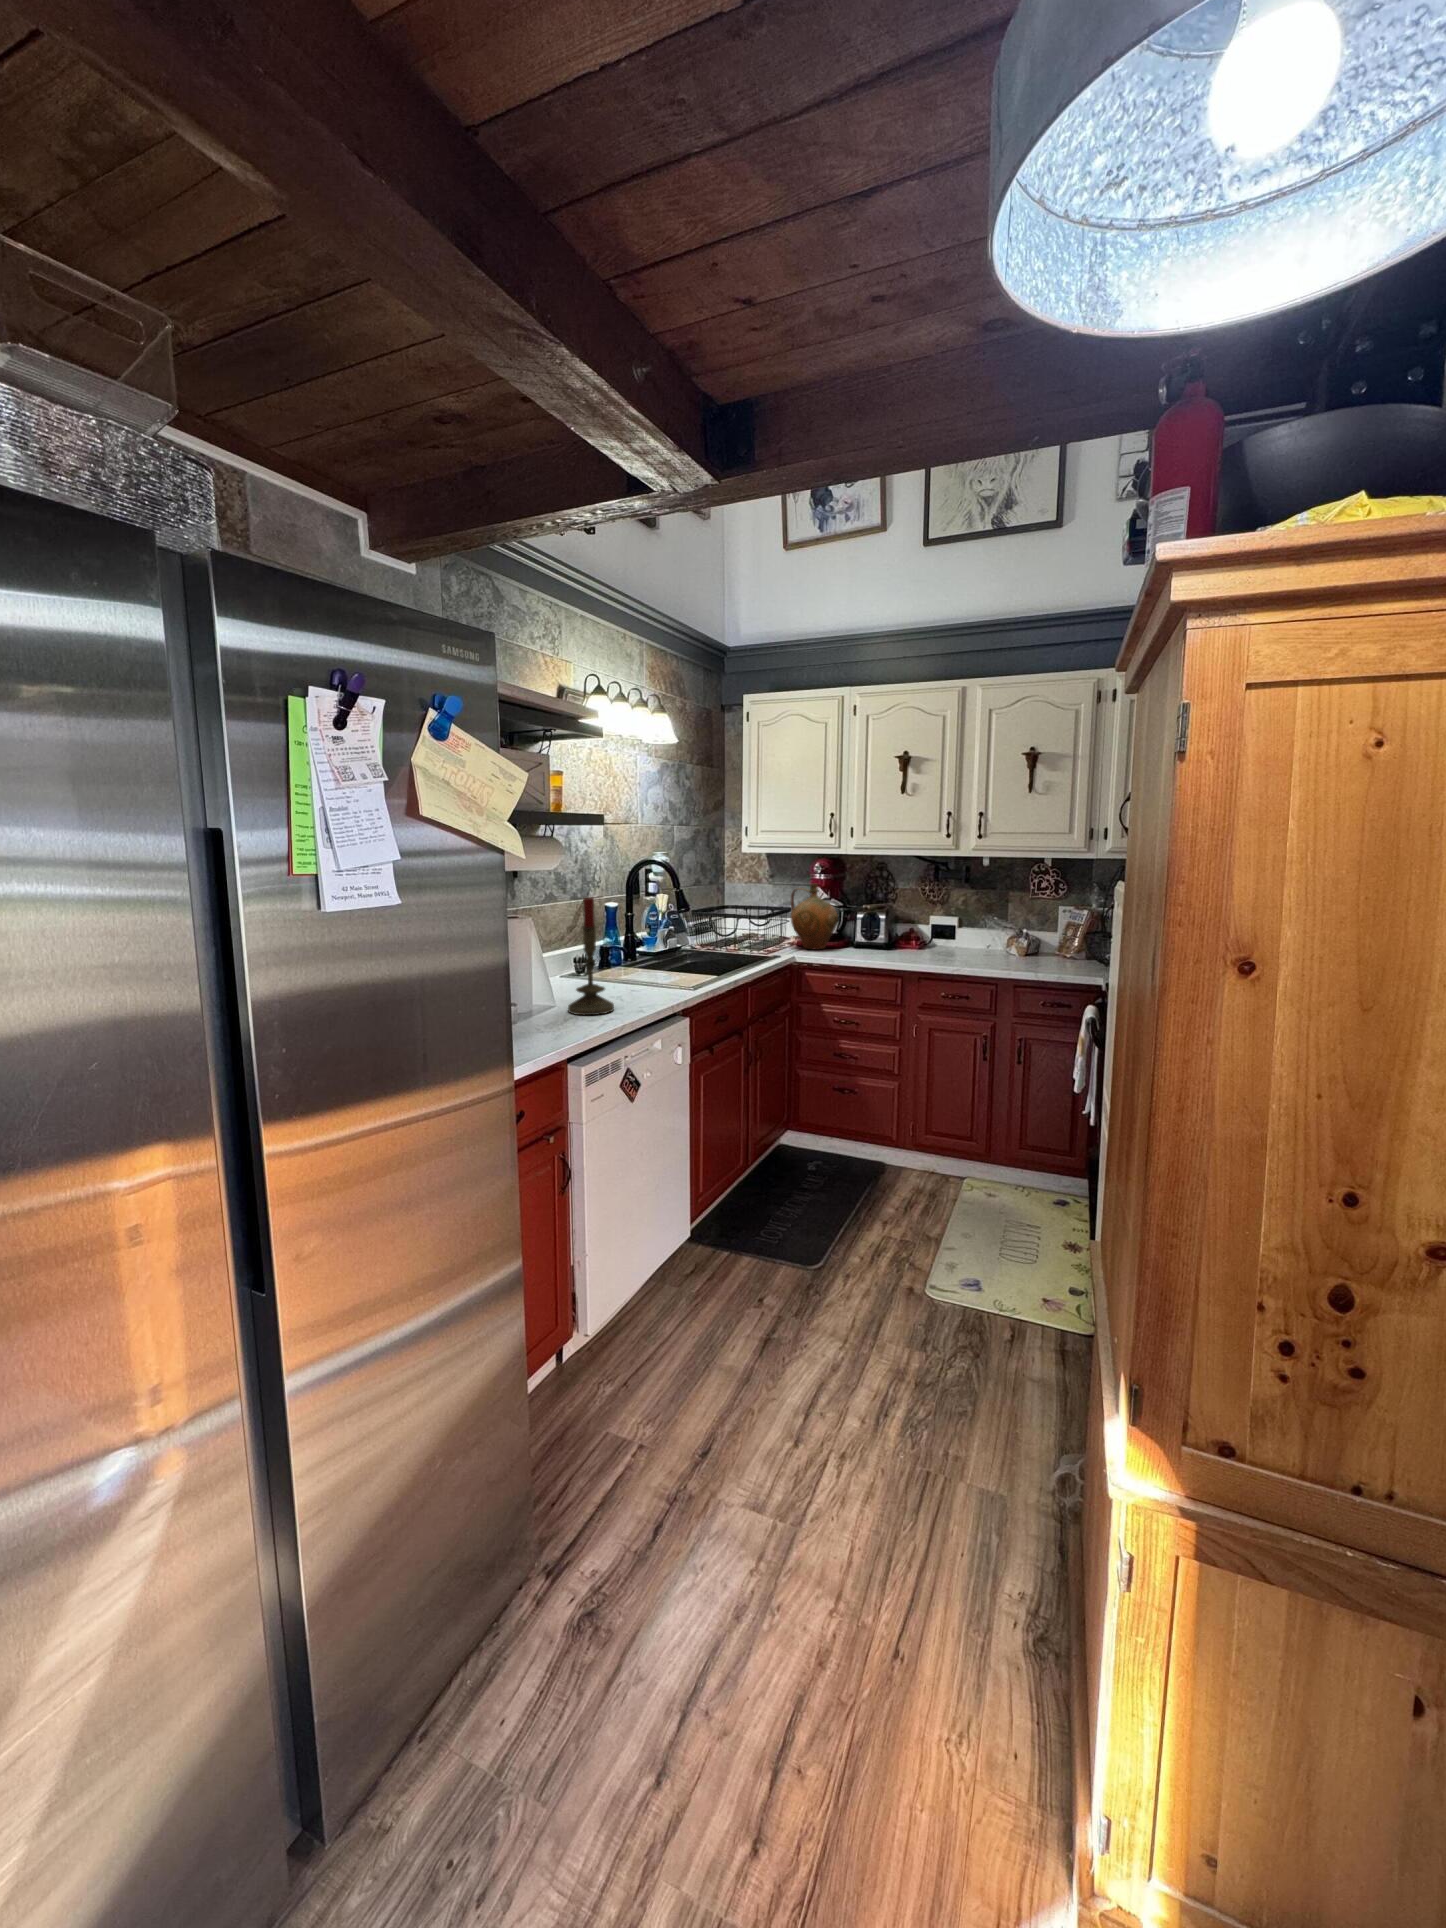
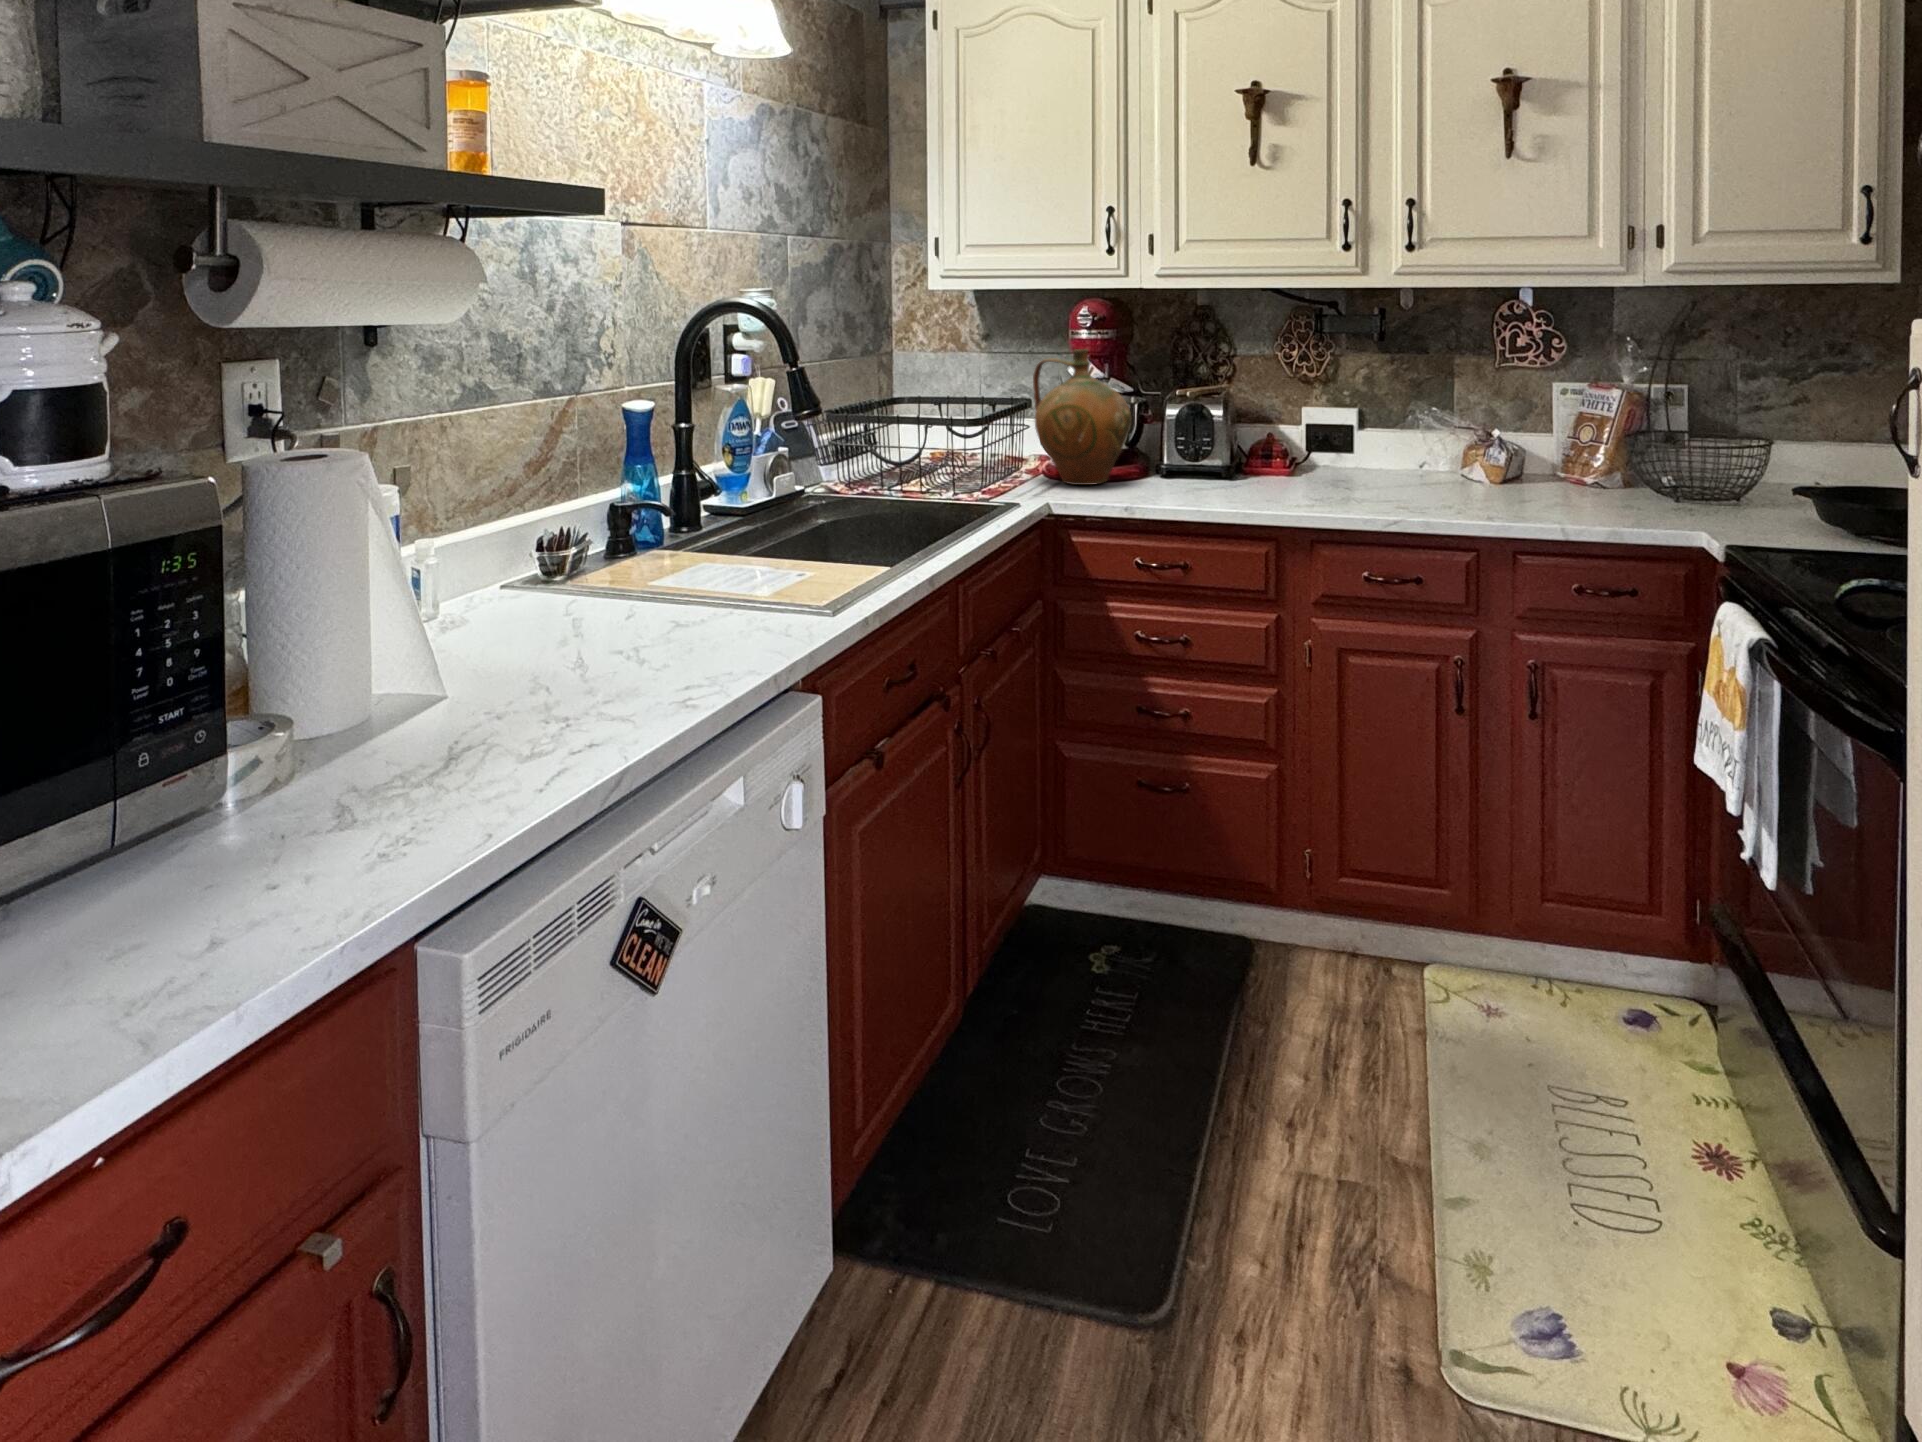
candle: present [568,897,614,1015] -> none [468,386,607,736]

